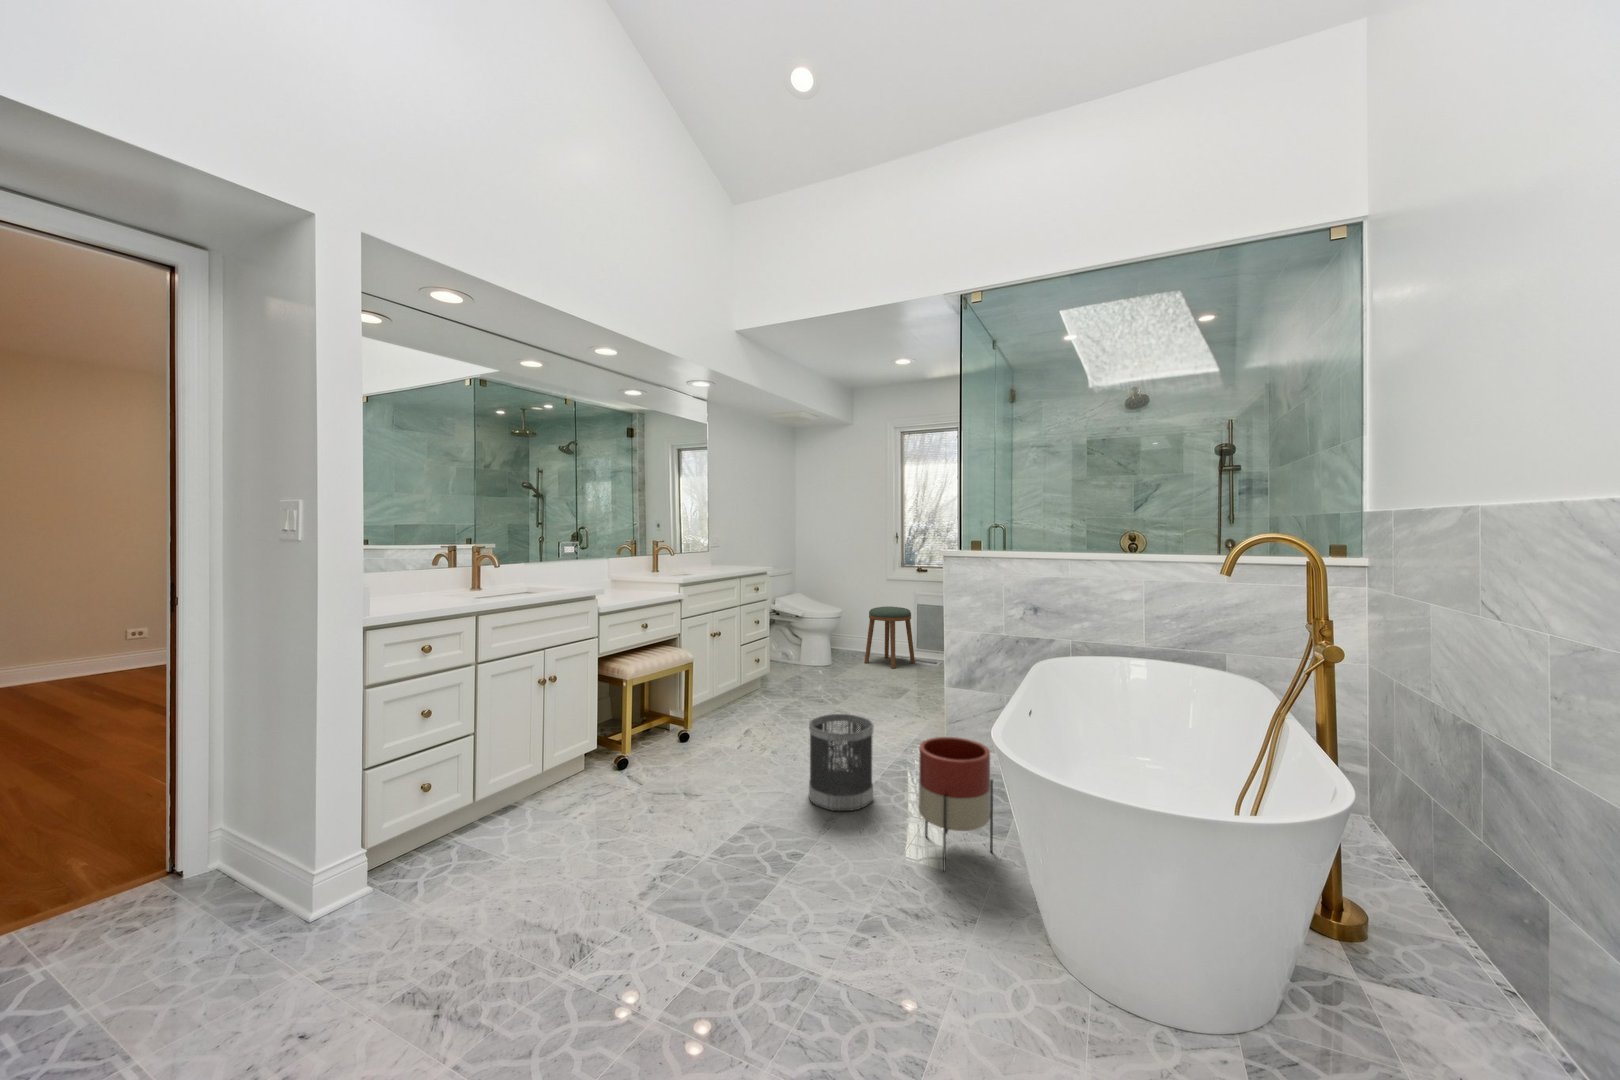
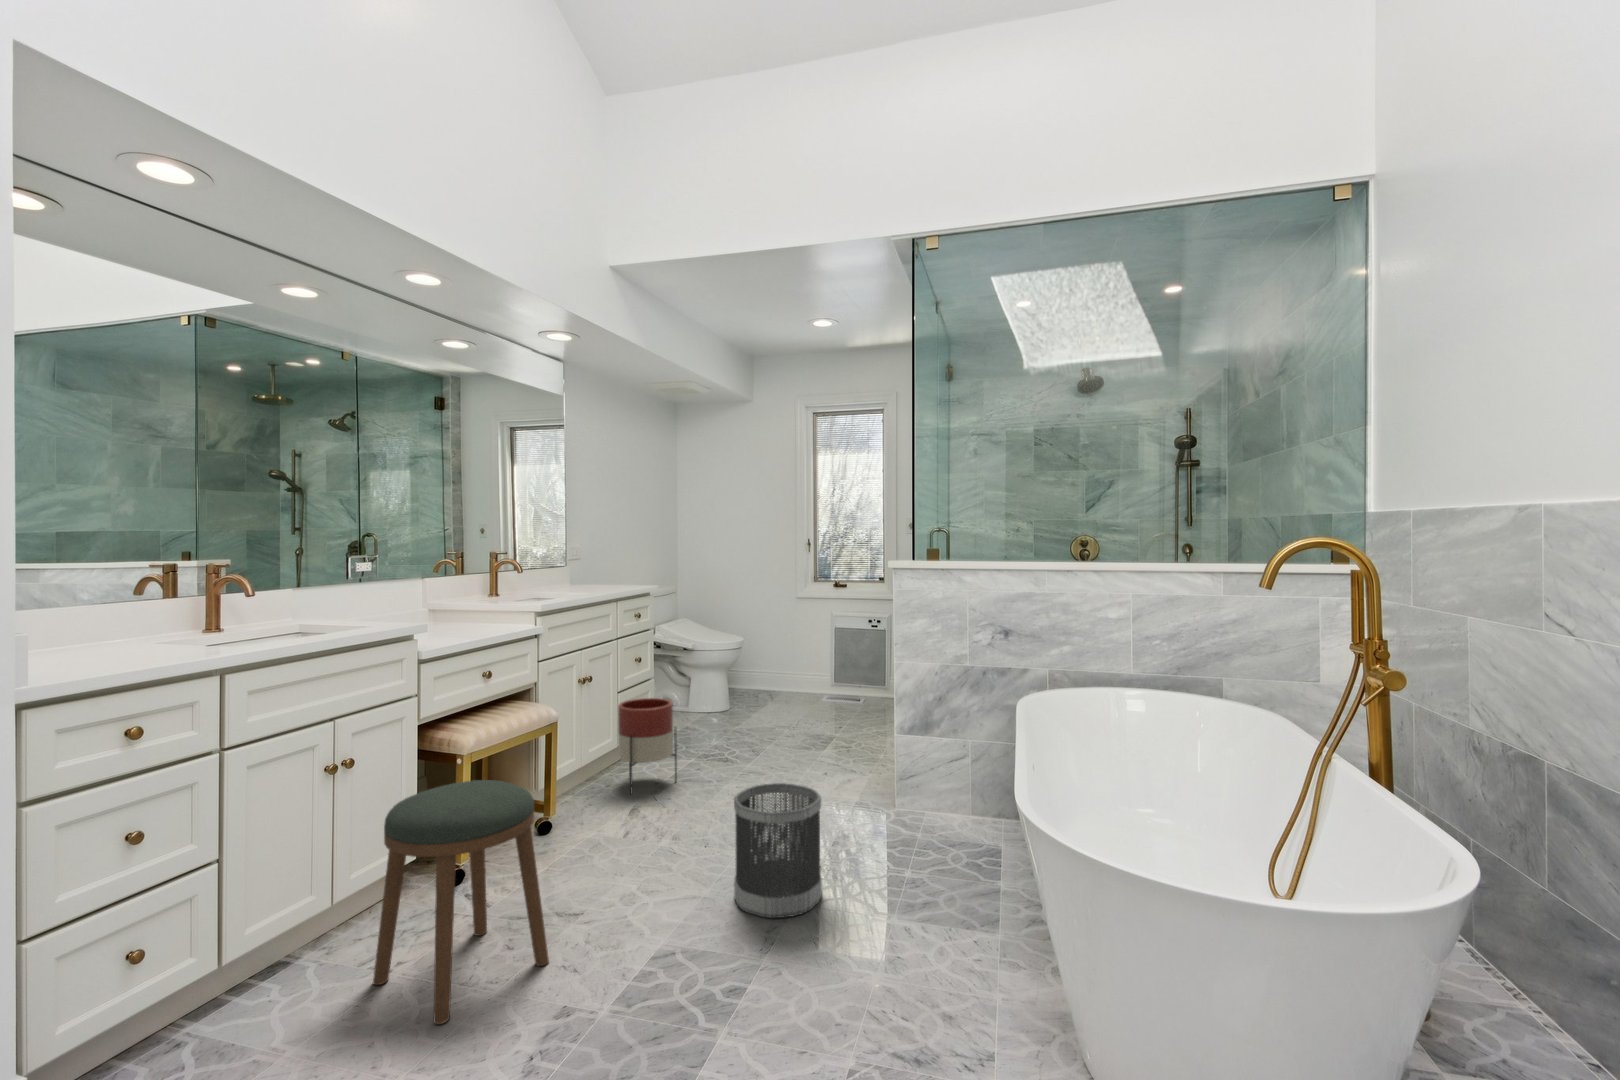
stool: present [865,606,915,668] -> present [373,780,549,1024]
planter: present [919,737,993,872] -> present [618,698,677,793]

